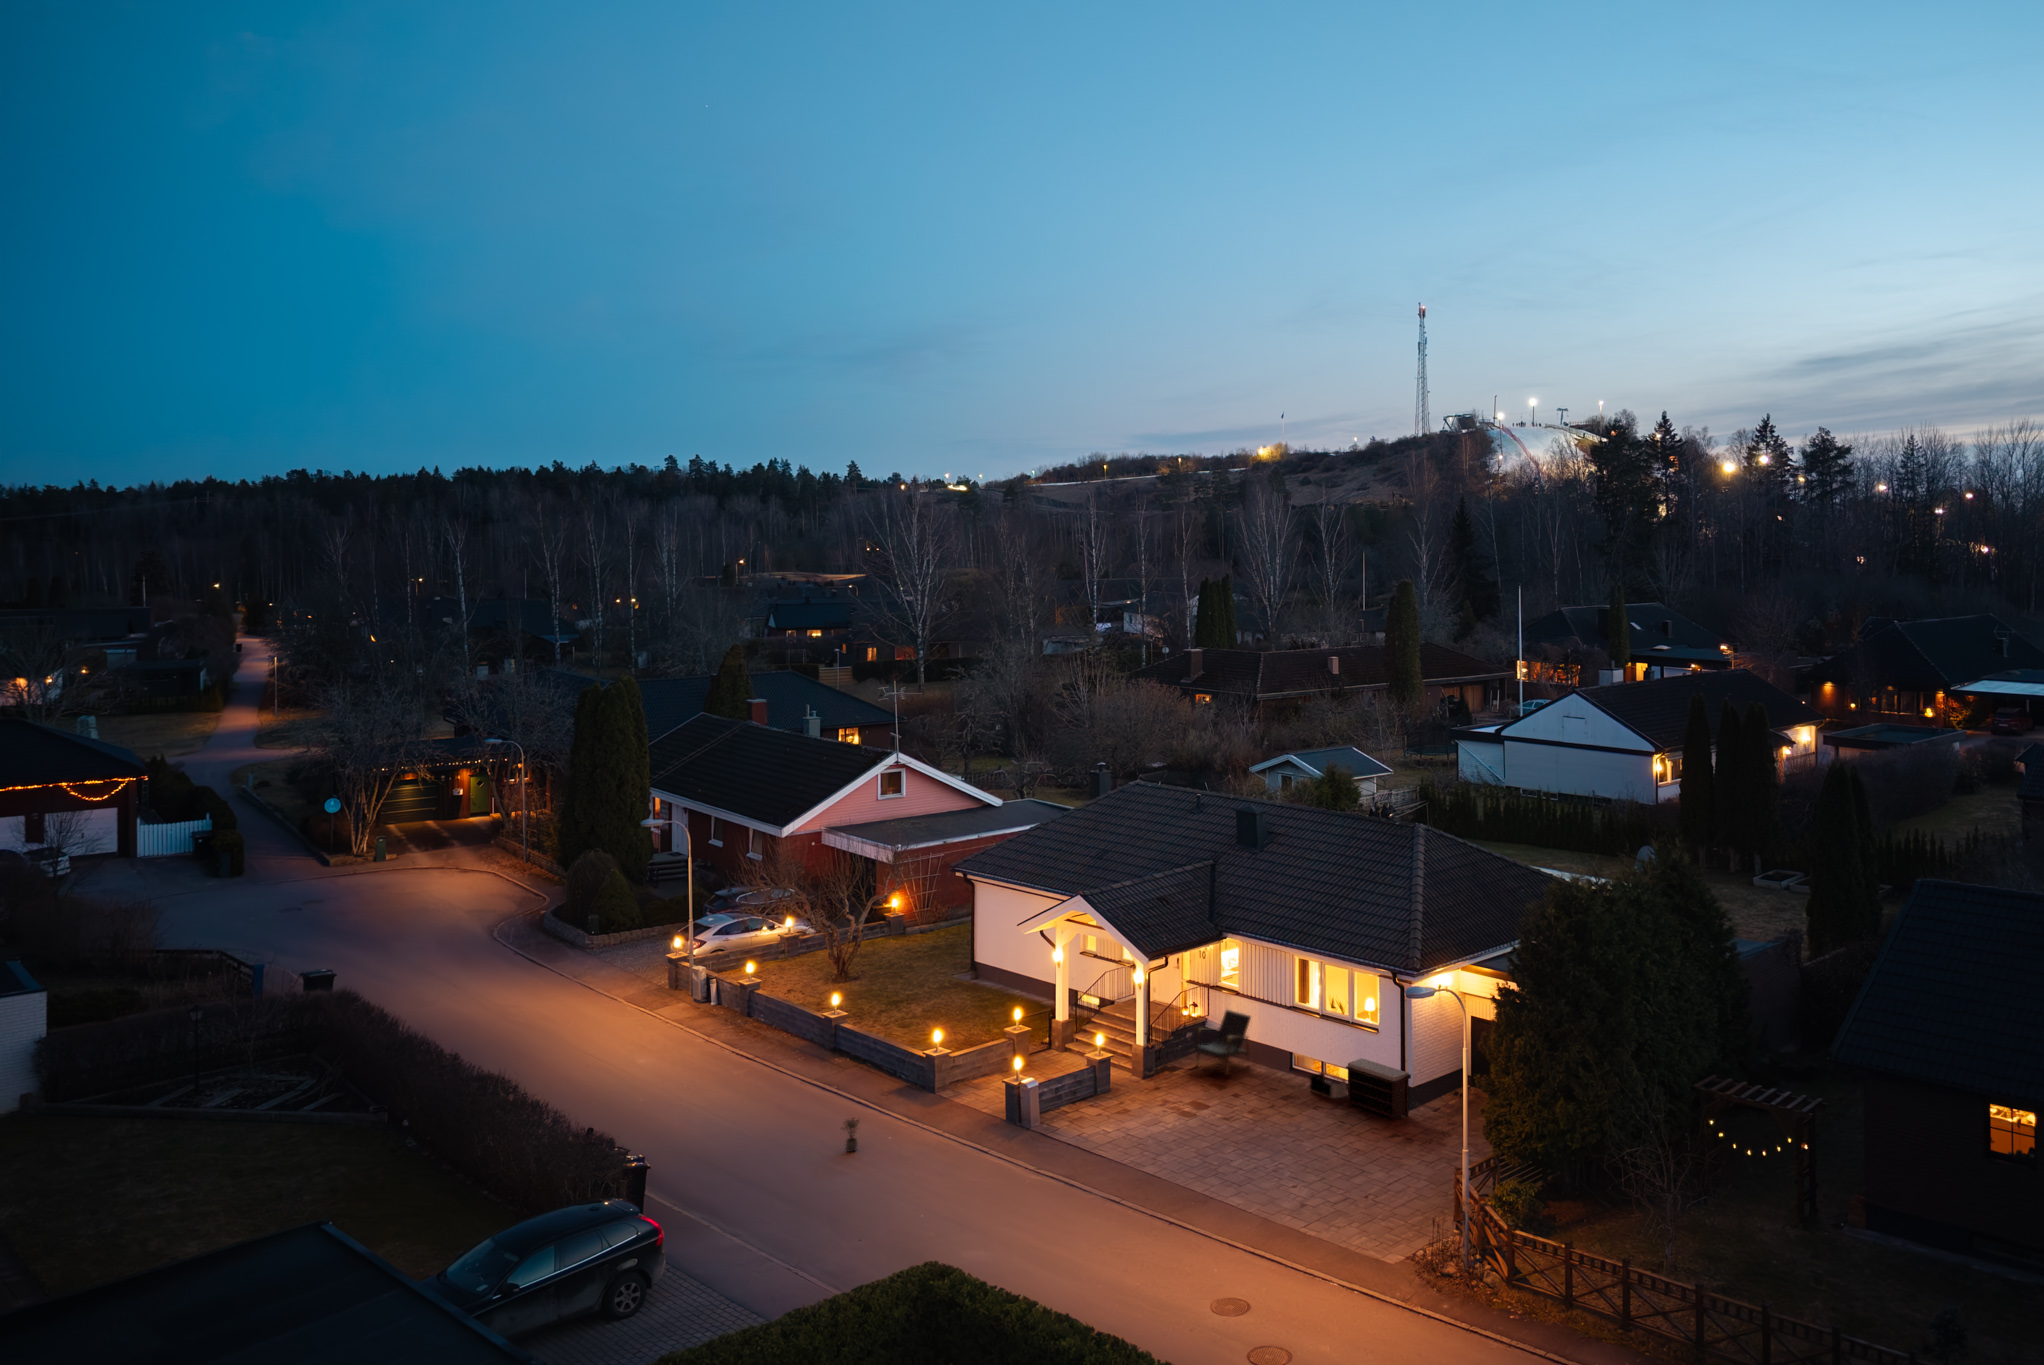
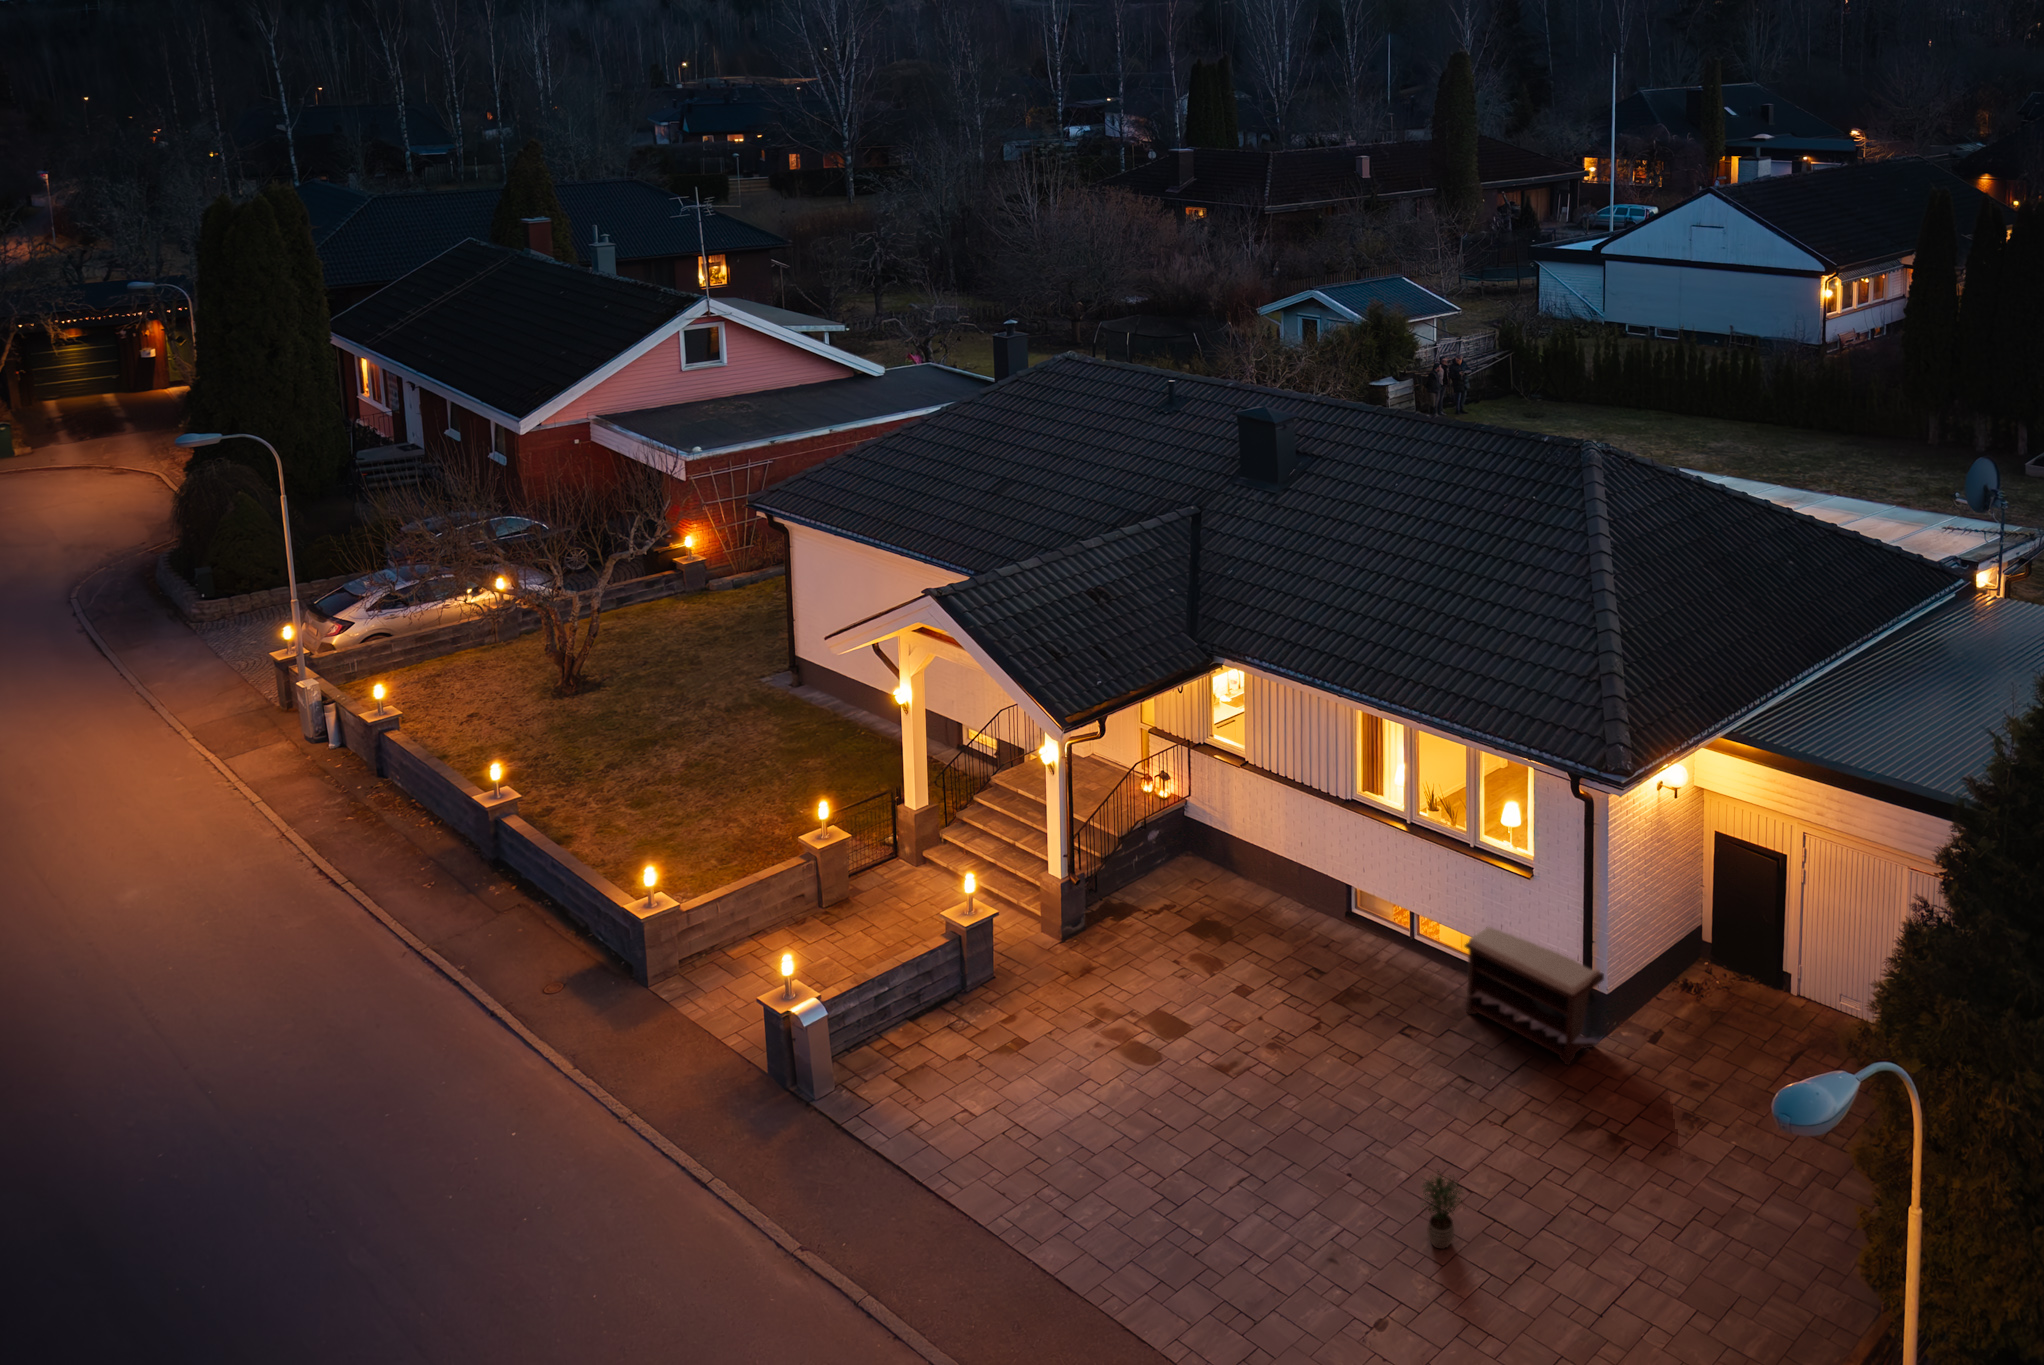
lounge chair: present [1195,1010,1251,1072] -> none [1162,791,1269,923]
storage bin: present [1310,1072,1346,1098] -> none [1387,928,1461,992]
potted plant: present [843,1118,859,1152] -> present [1423,1171,1462,1249]

